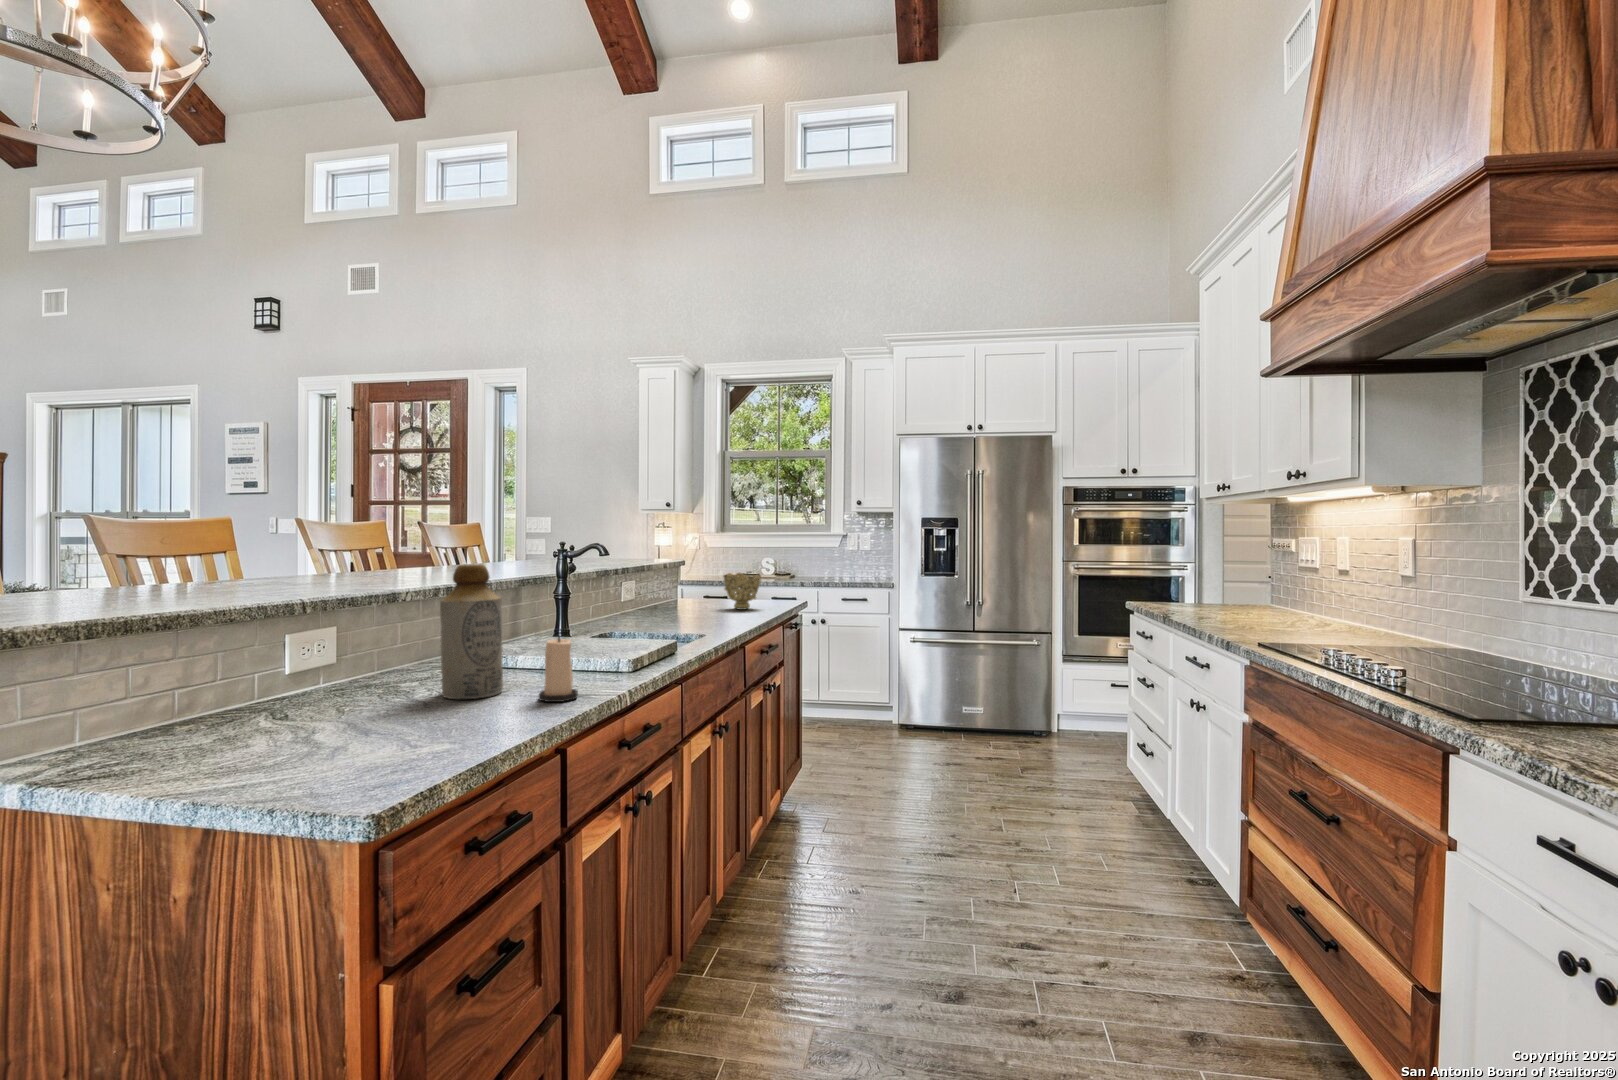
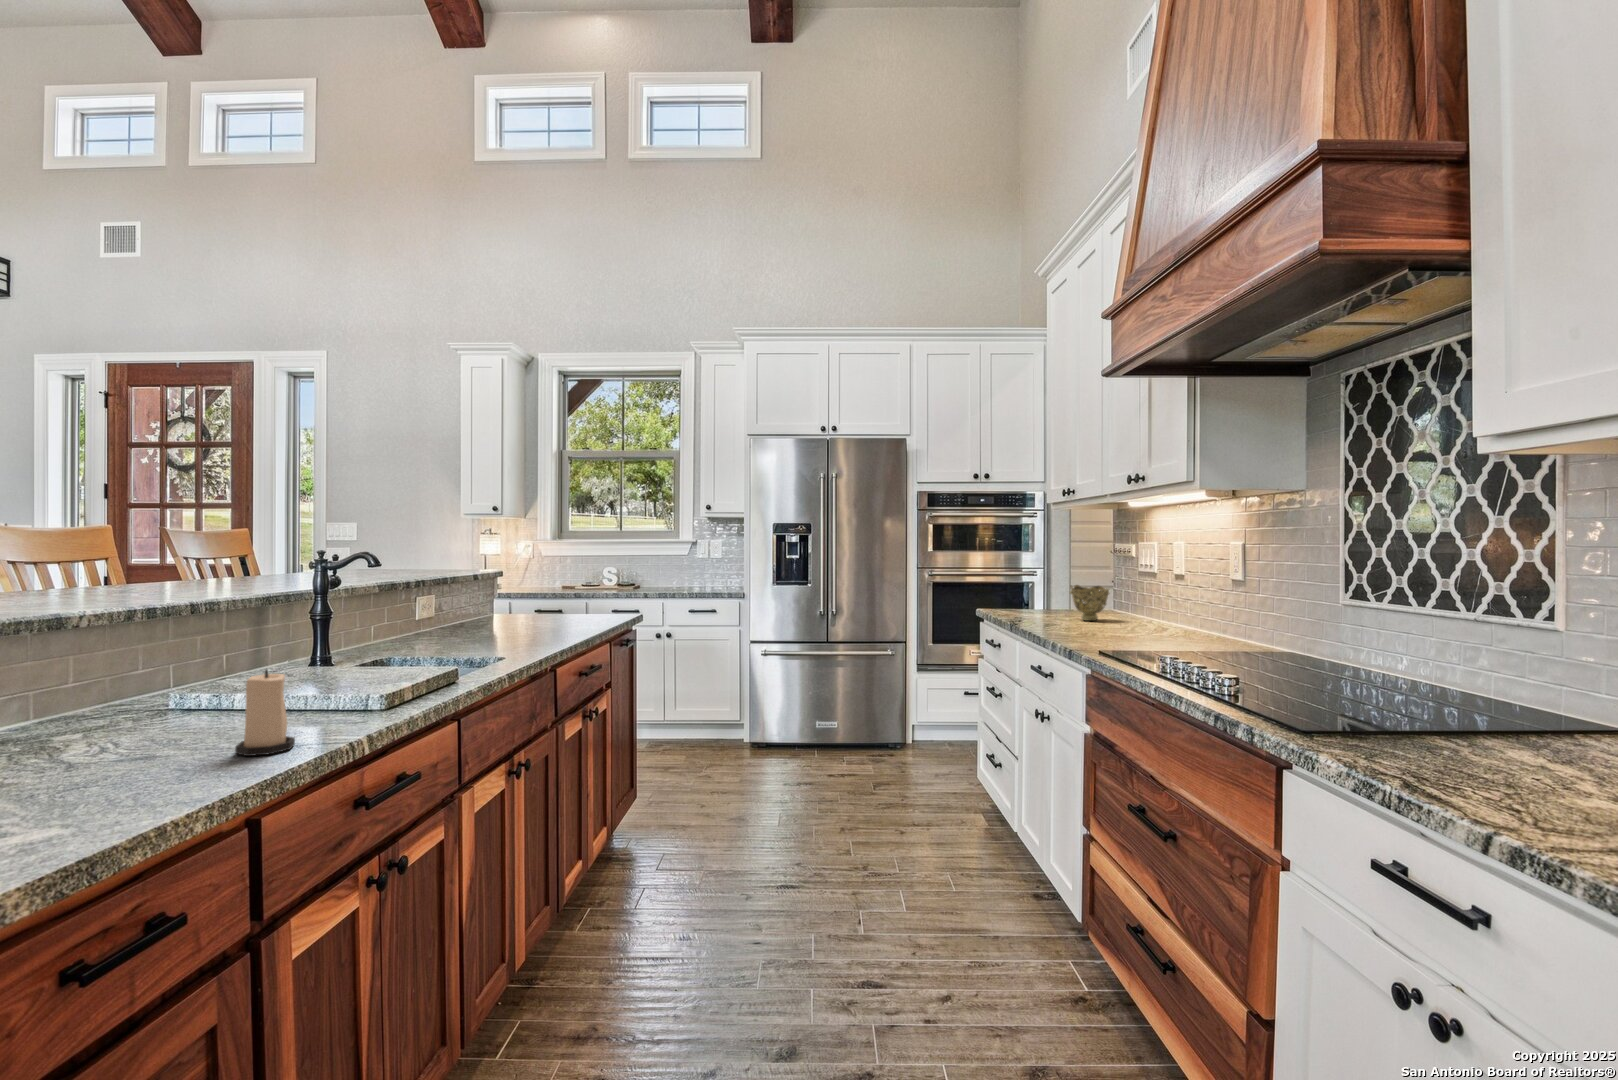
bottle: present [440,564,503,699] -> none [96,580,193,758]
decorative bowl: present [724,573,761,610] -> present [1070,585,1109,621]

